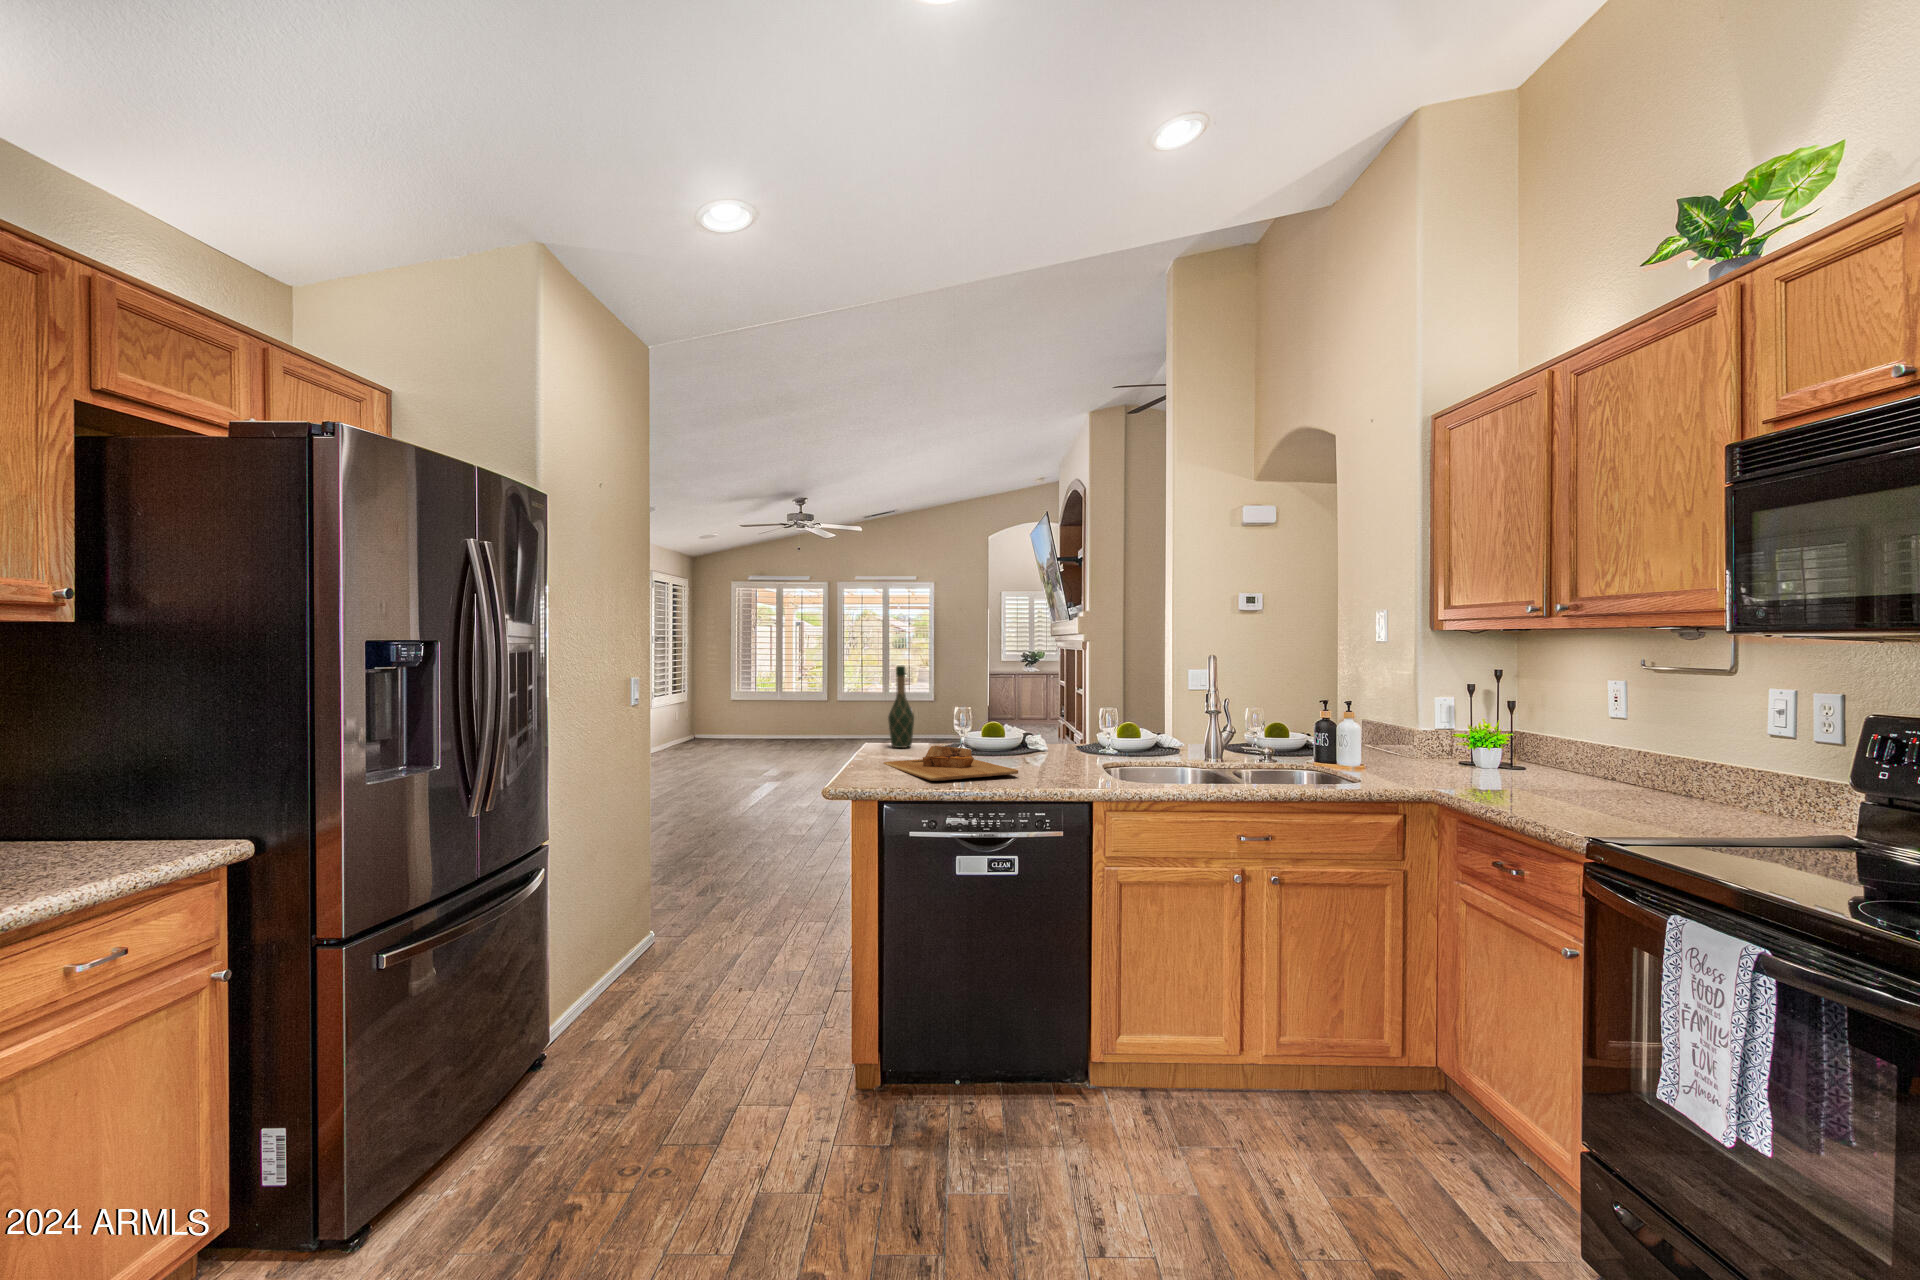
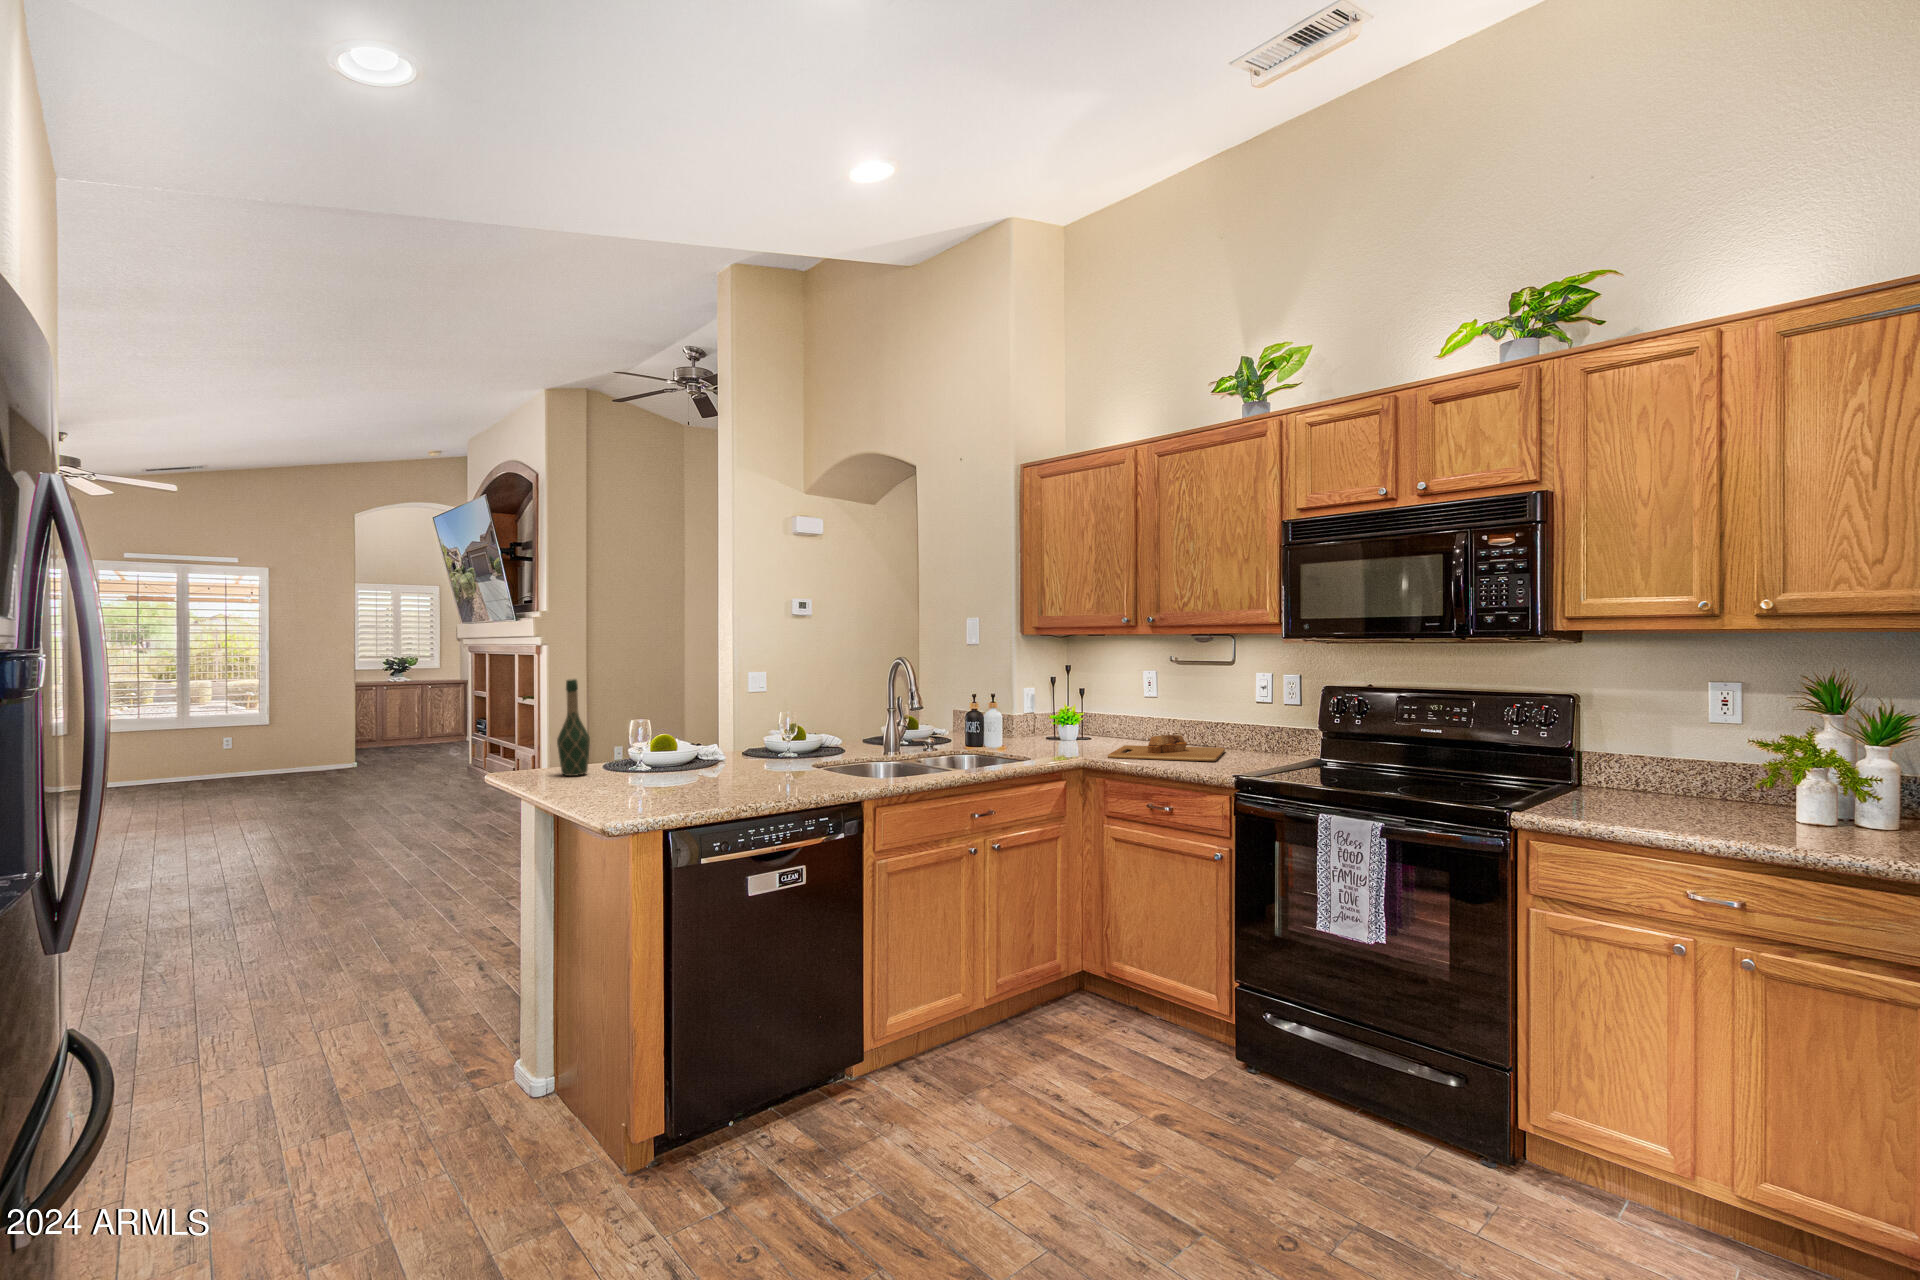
cutting board: present [884,746,1018,781] -> present [1108,735,1225,761]

